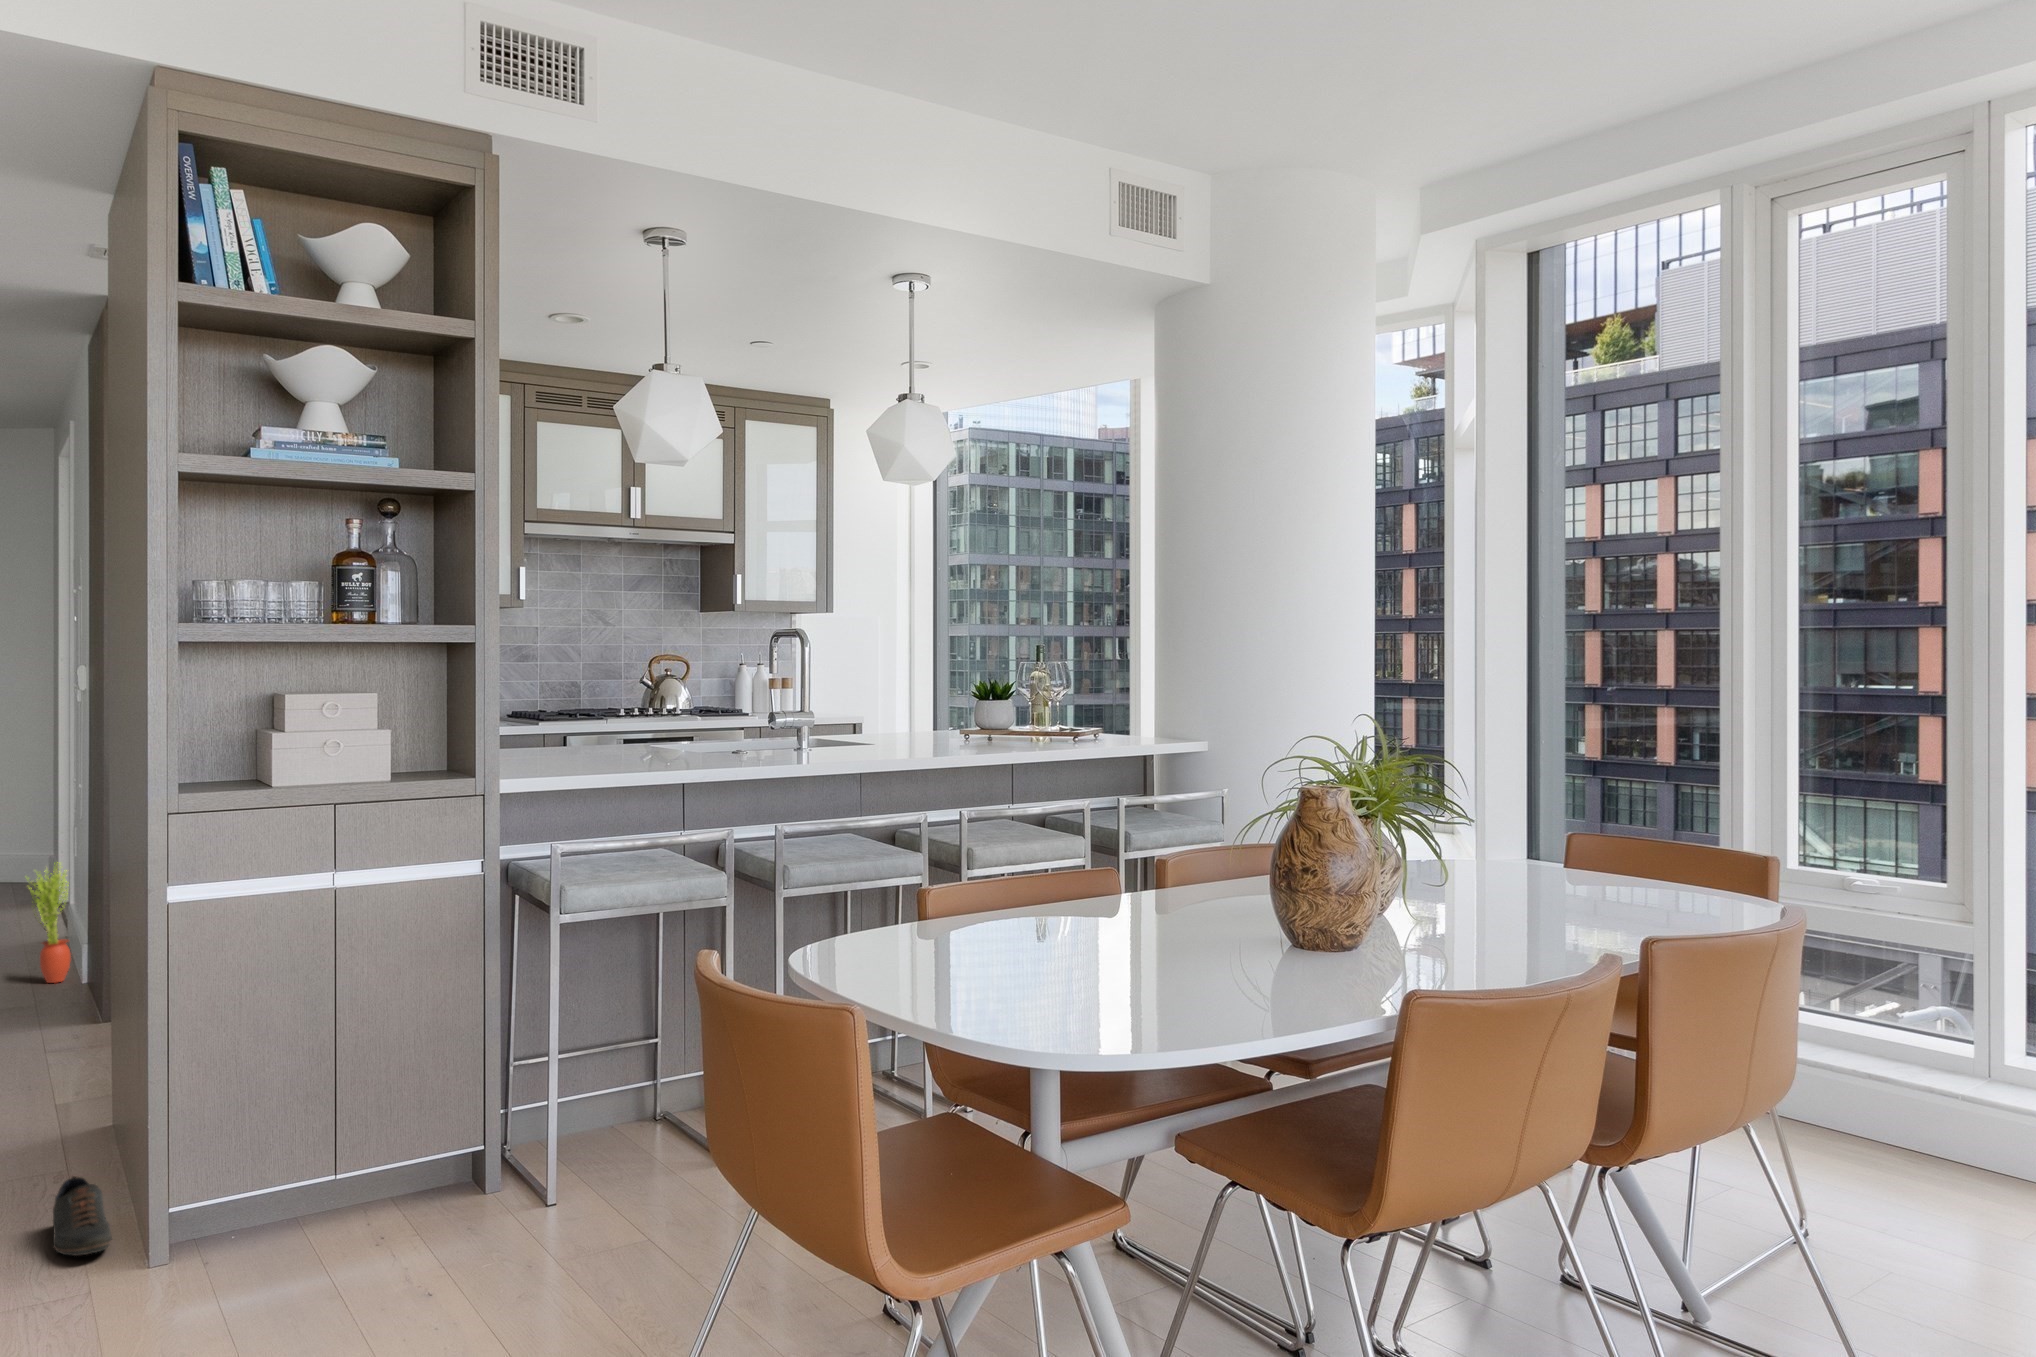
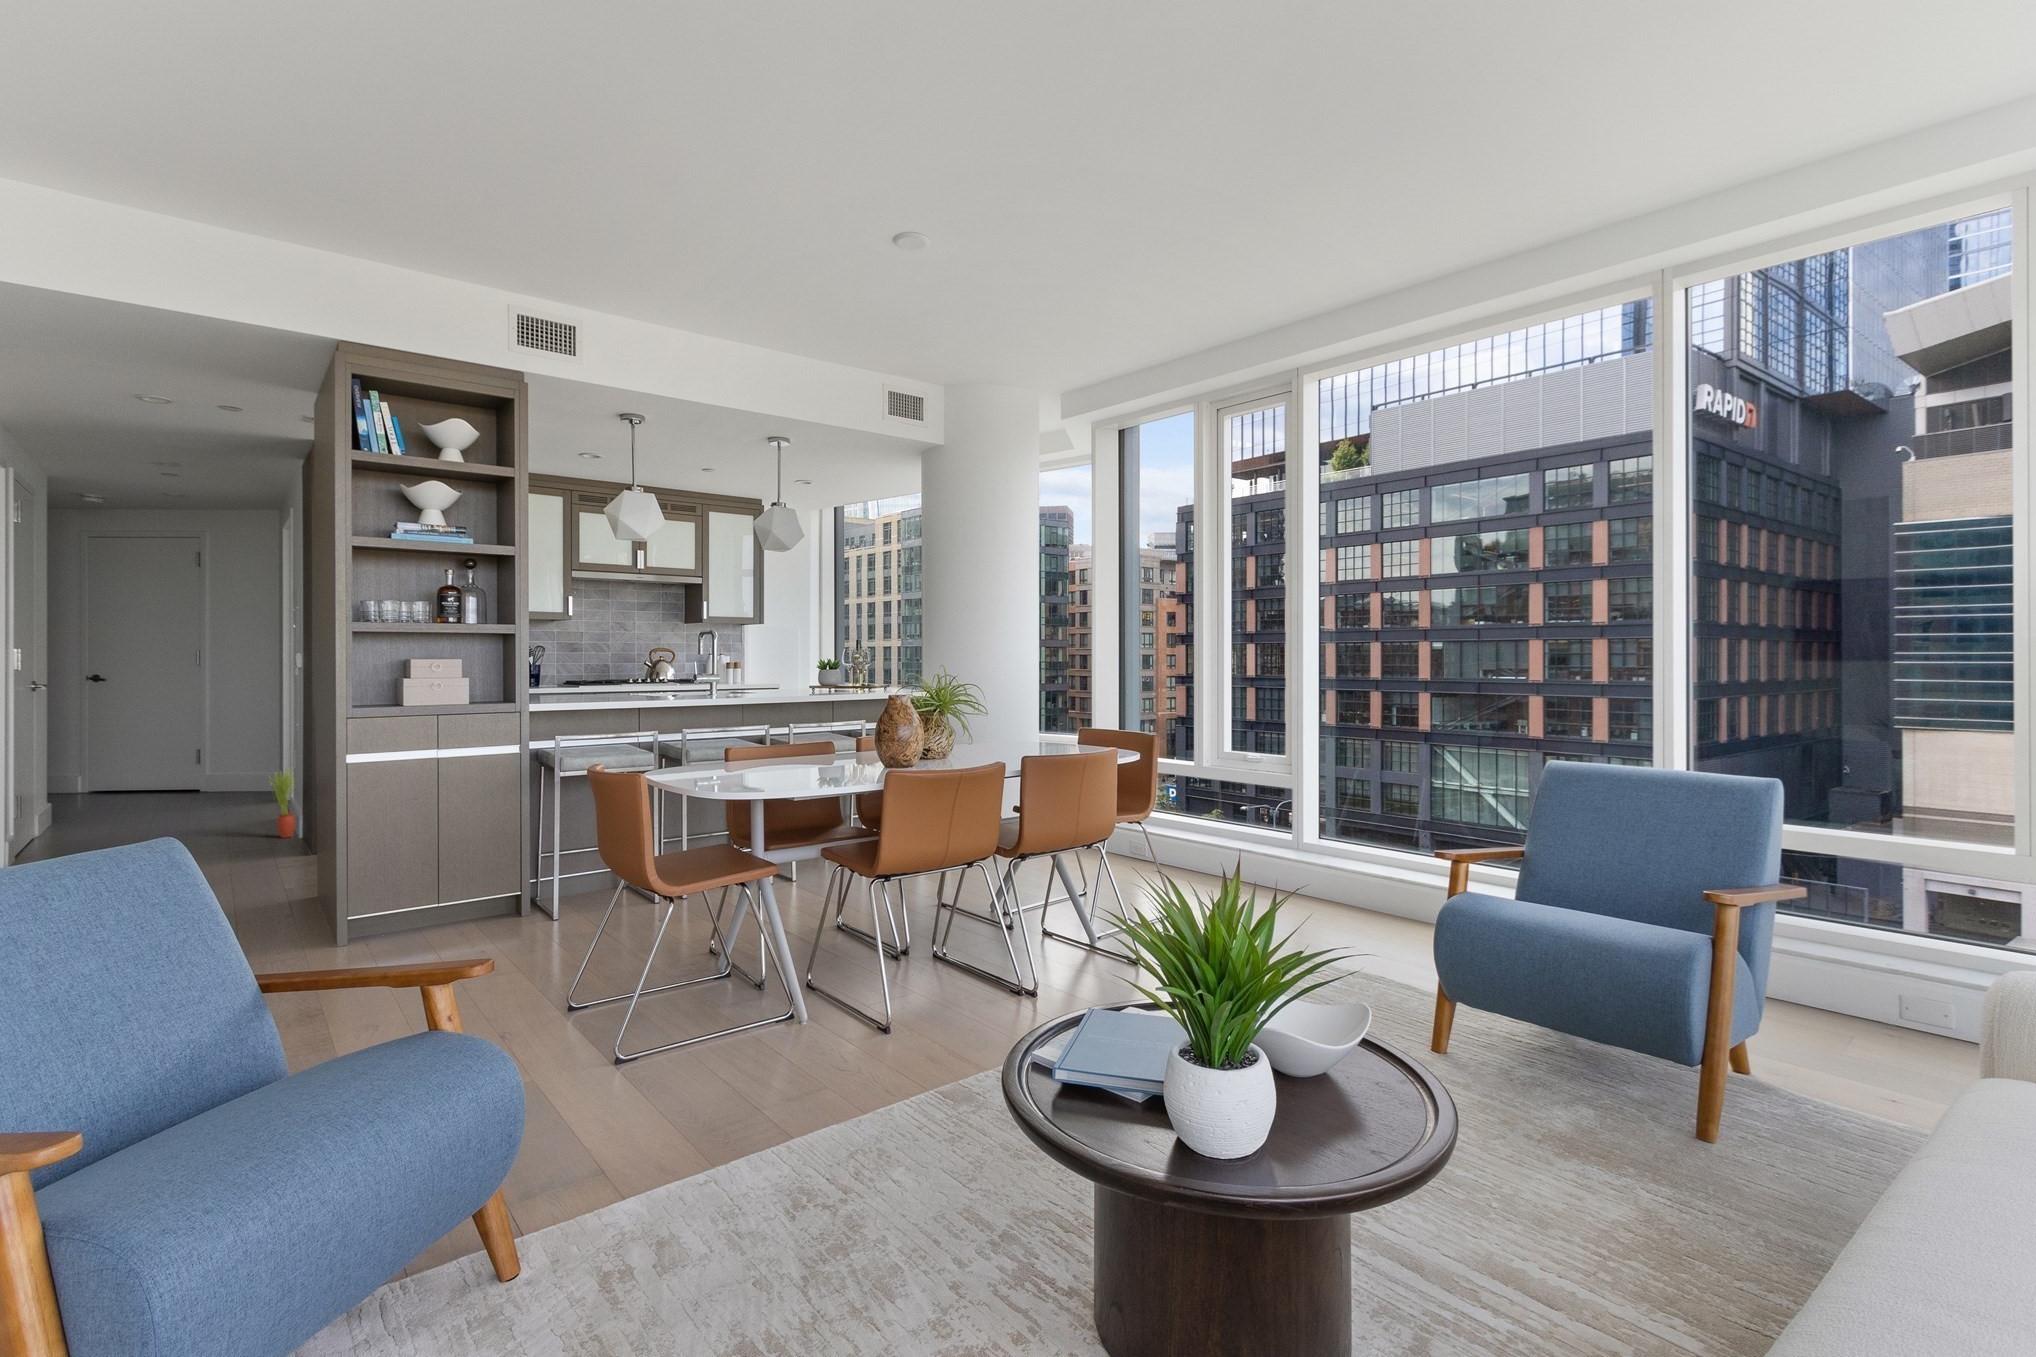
shoe: present [53,1176,112,1256] -> none [288,907,319,942]

